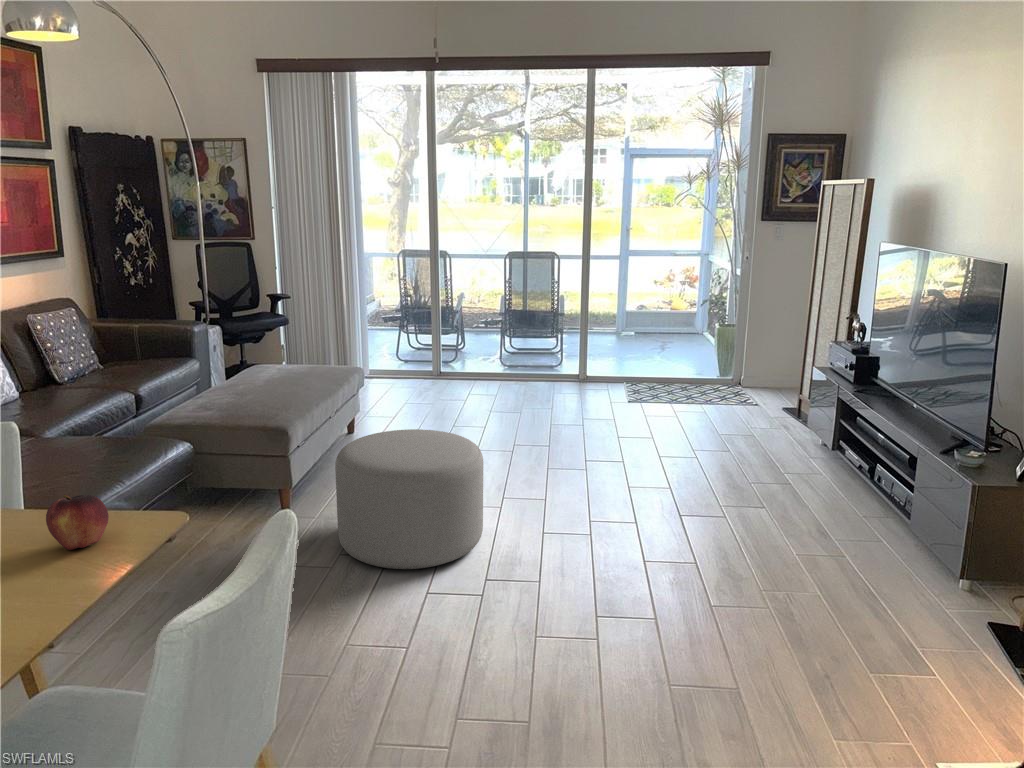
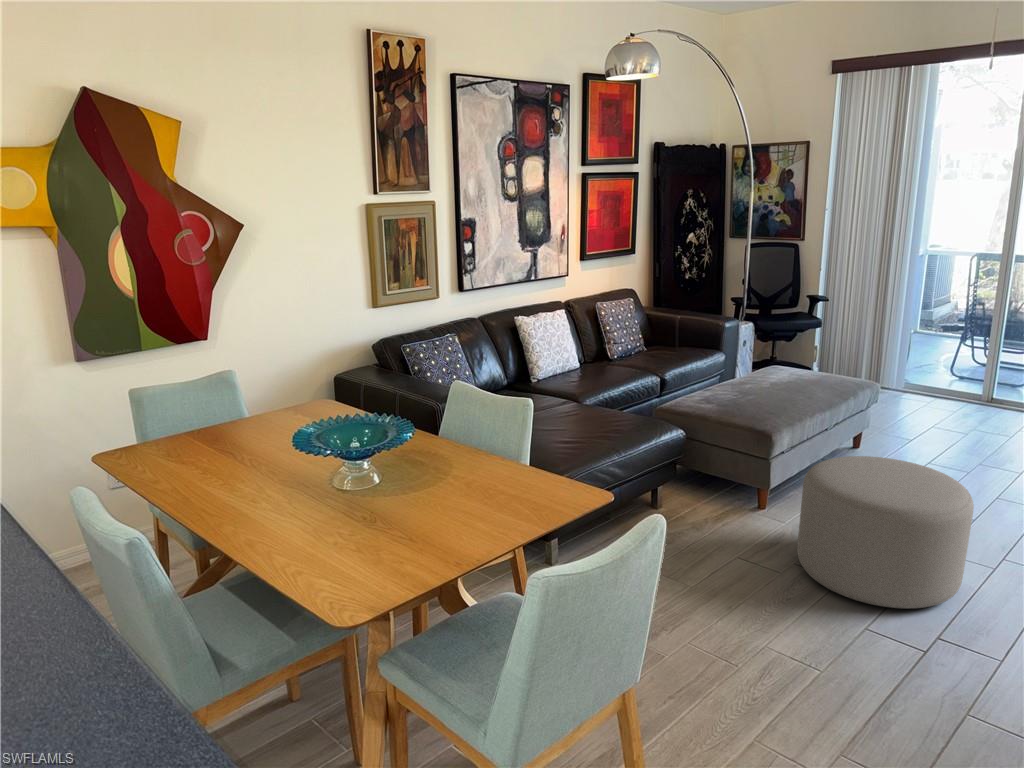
fruit: present [46,494,109,550] -> none [521,462,559,503]

